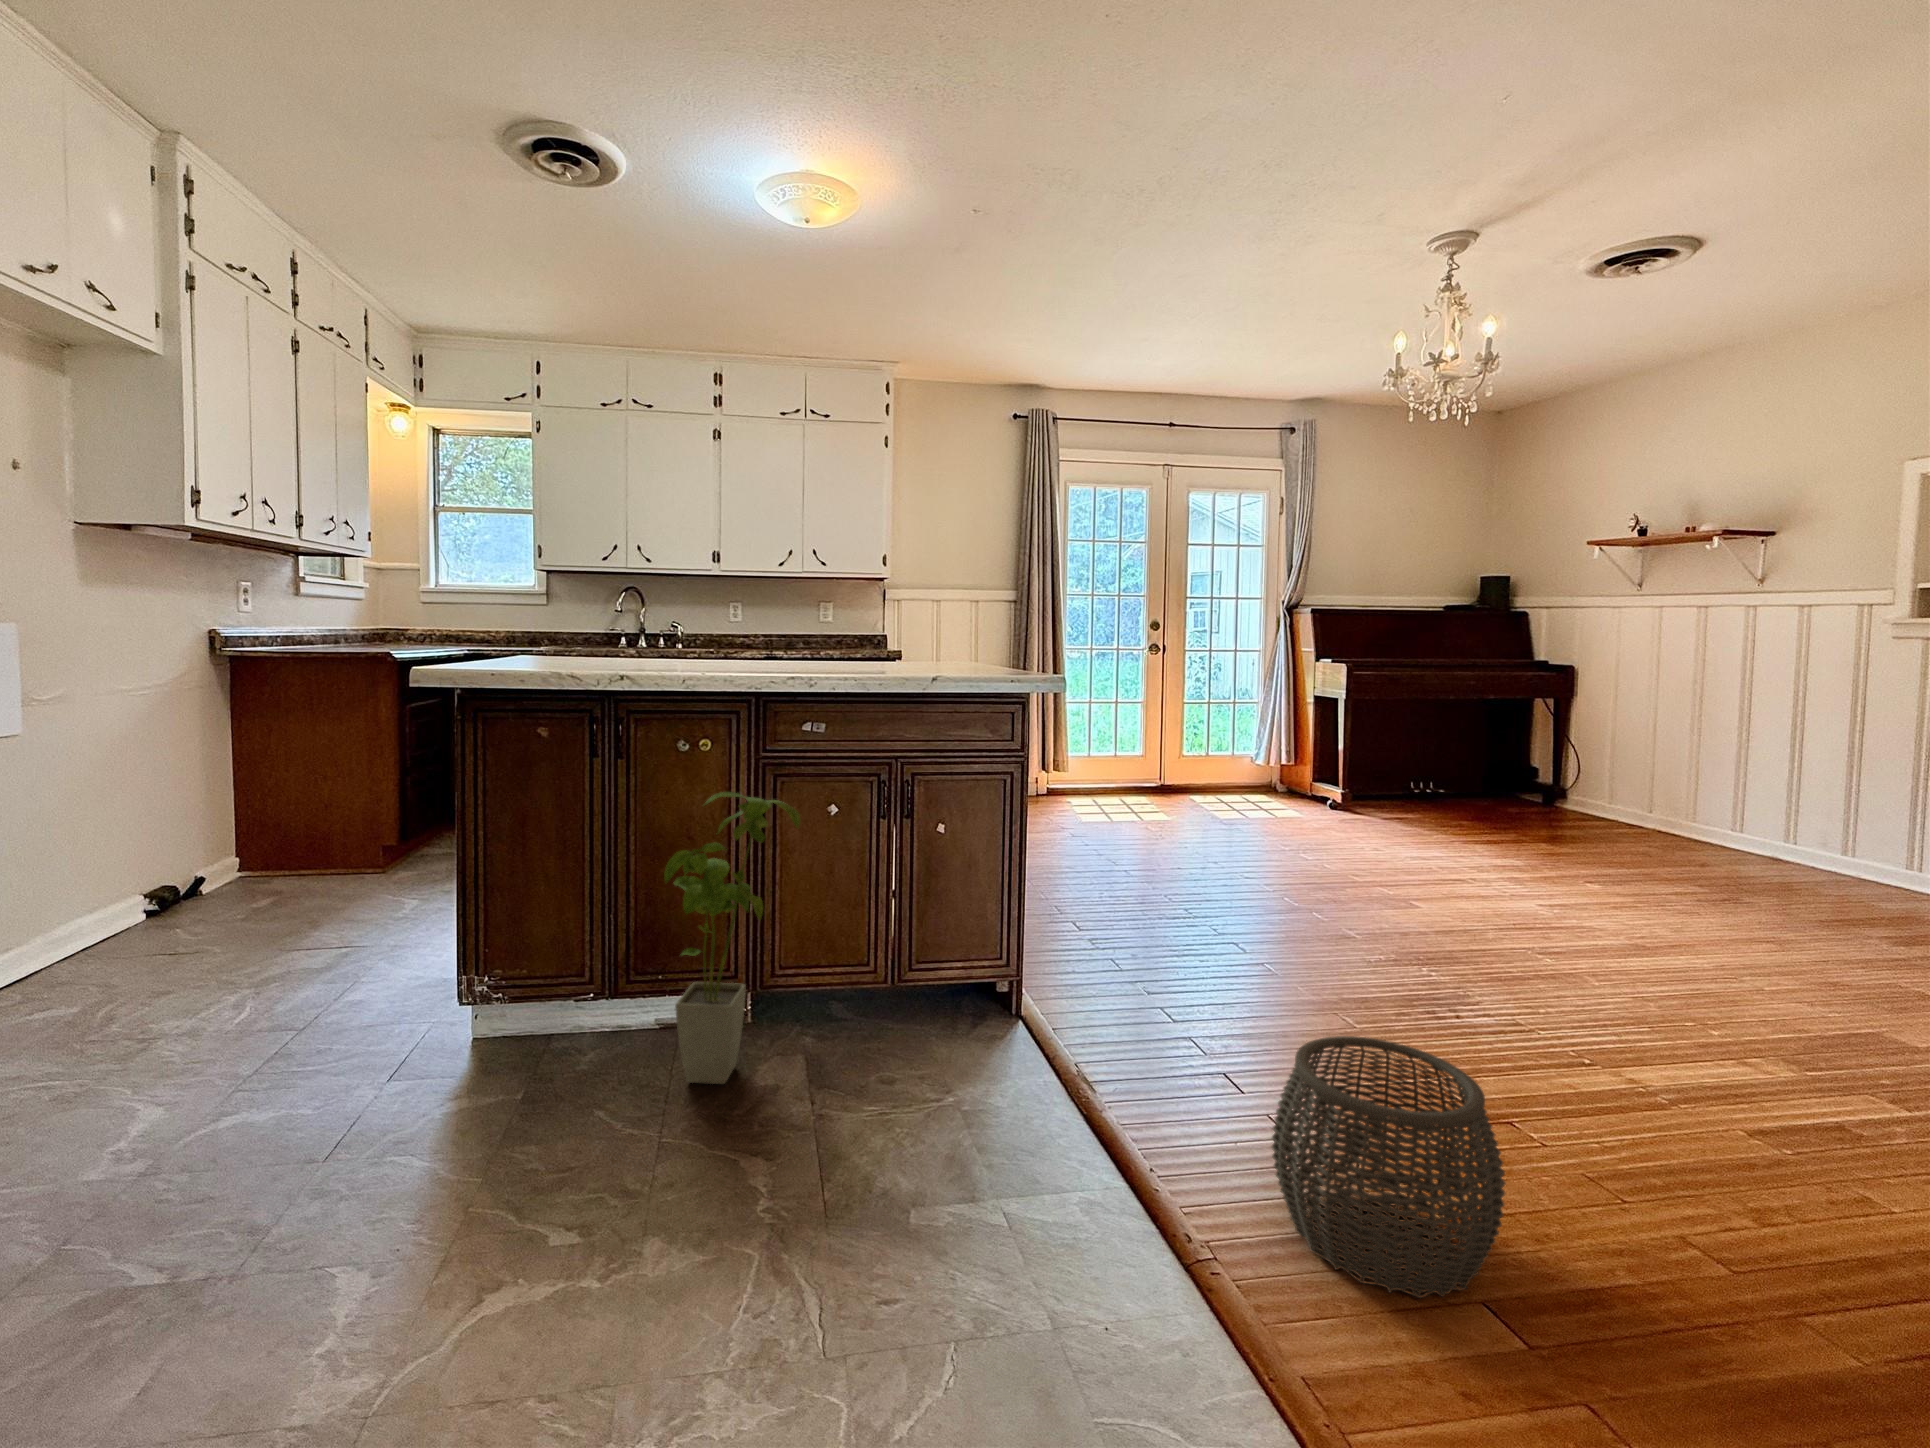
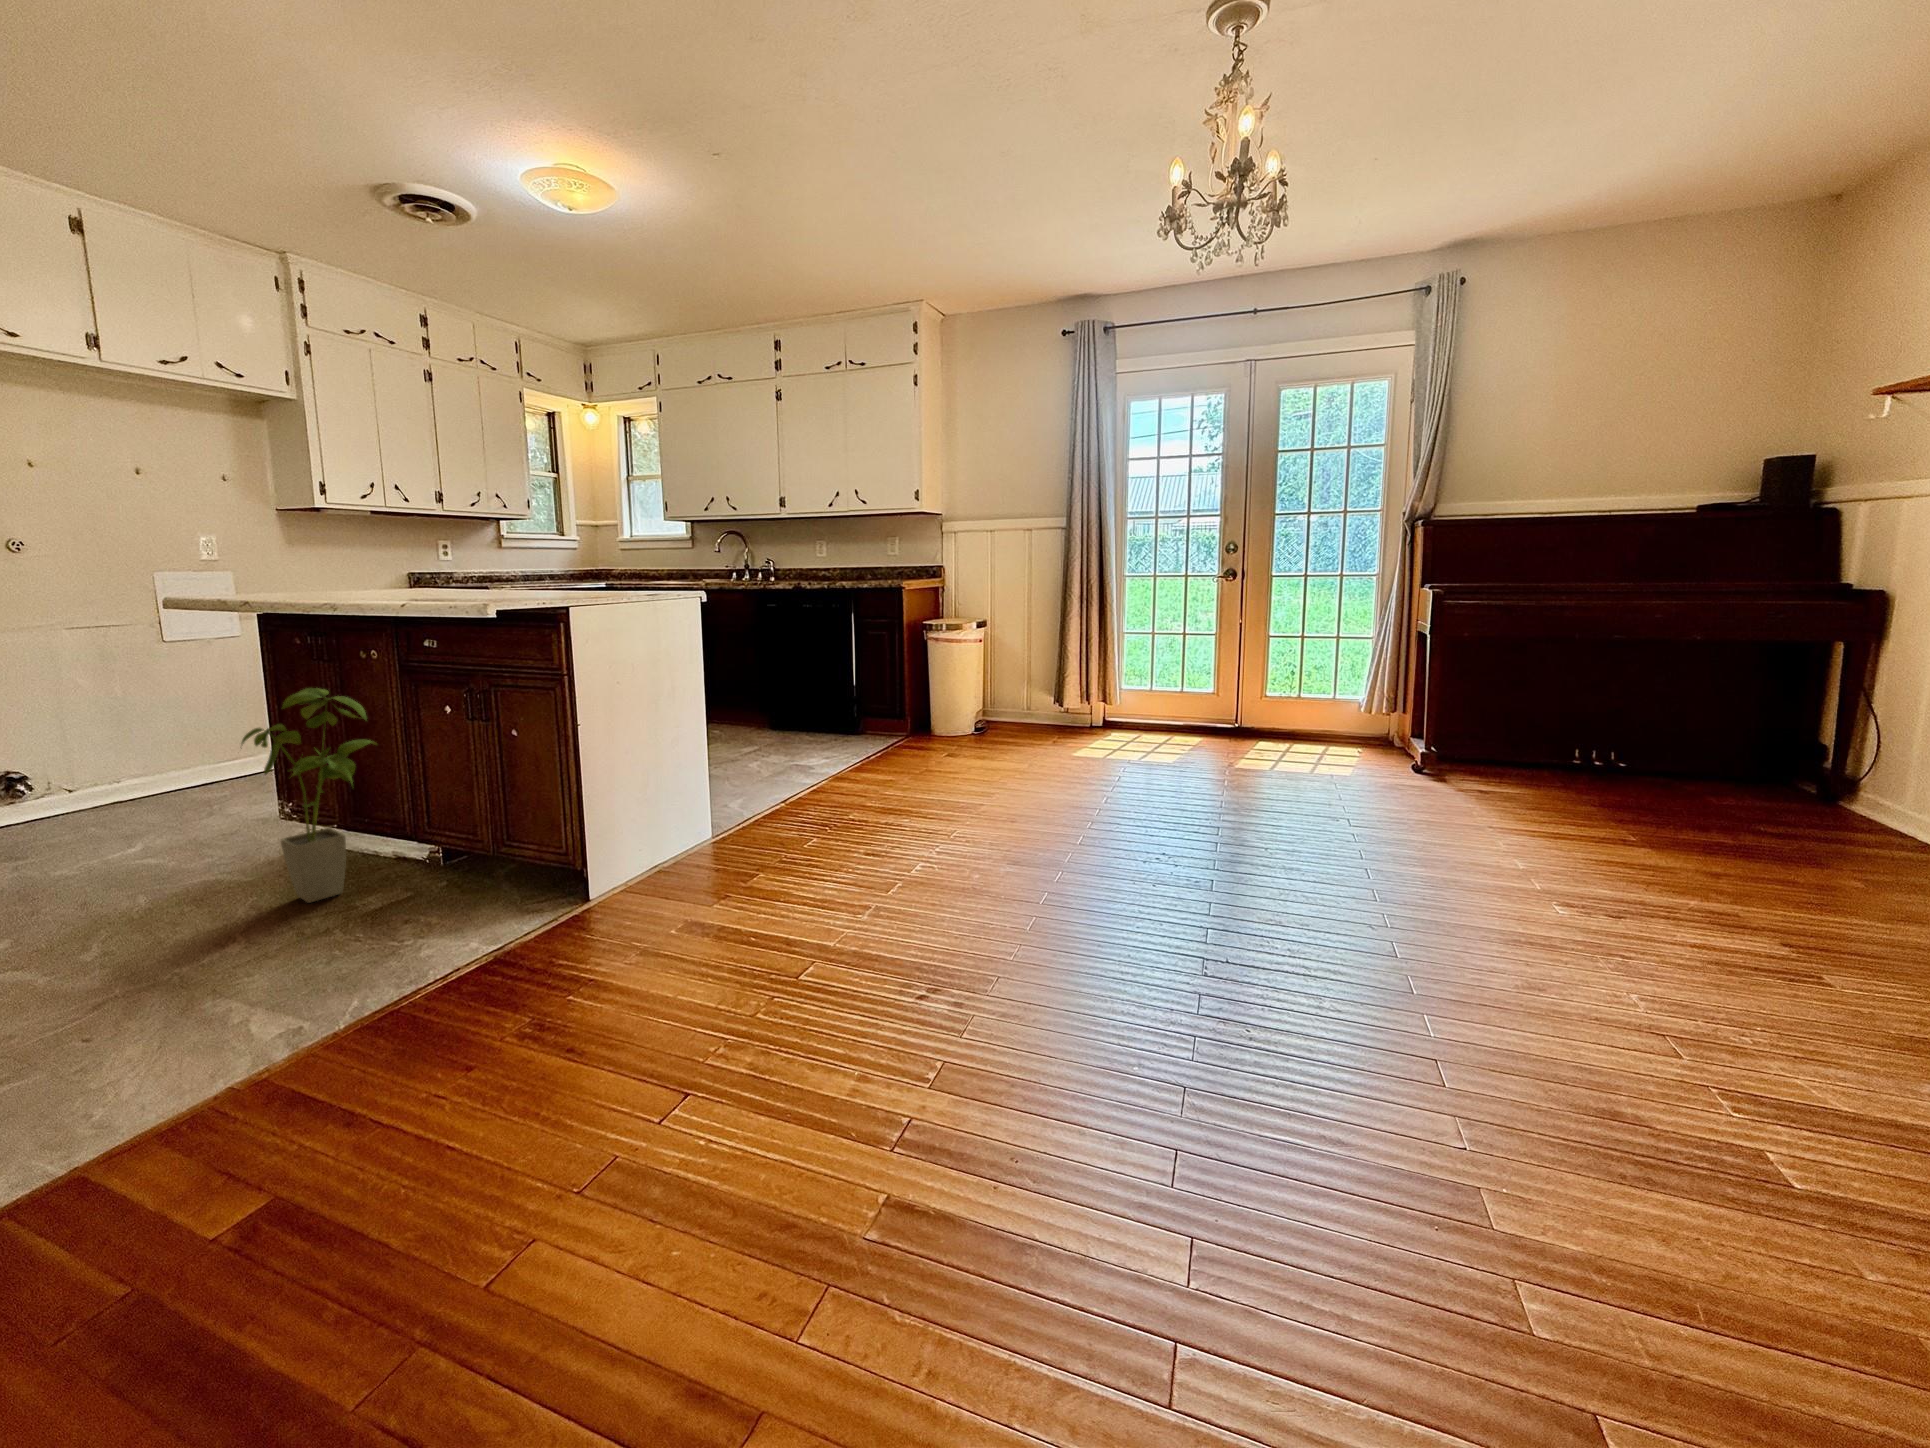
woven basket: present [1272,1036,1505,1298] -> none [146,956,414,1218]

